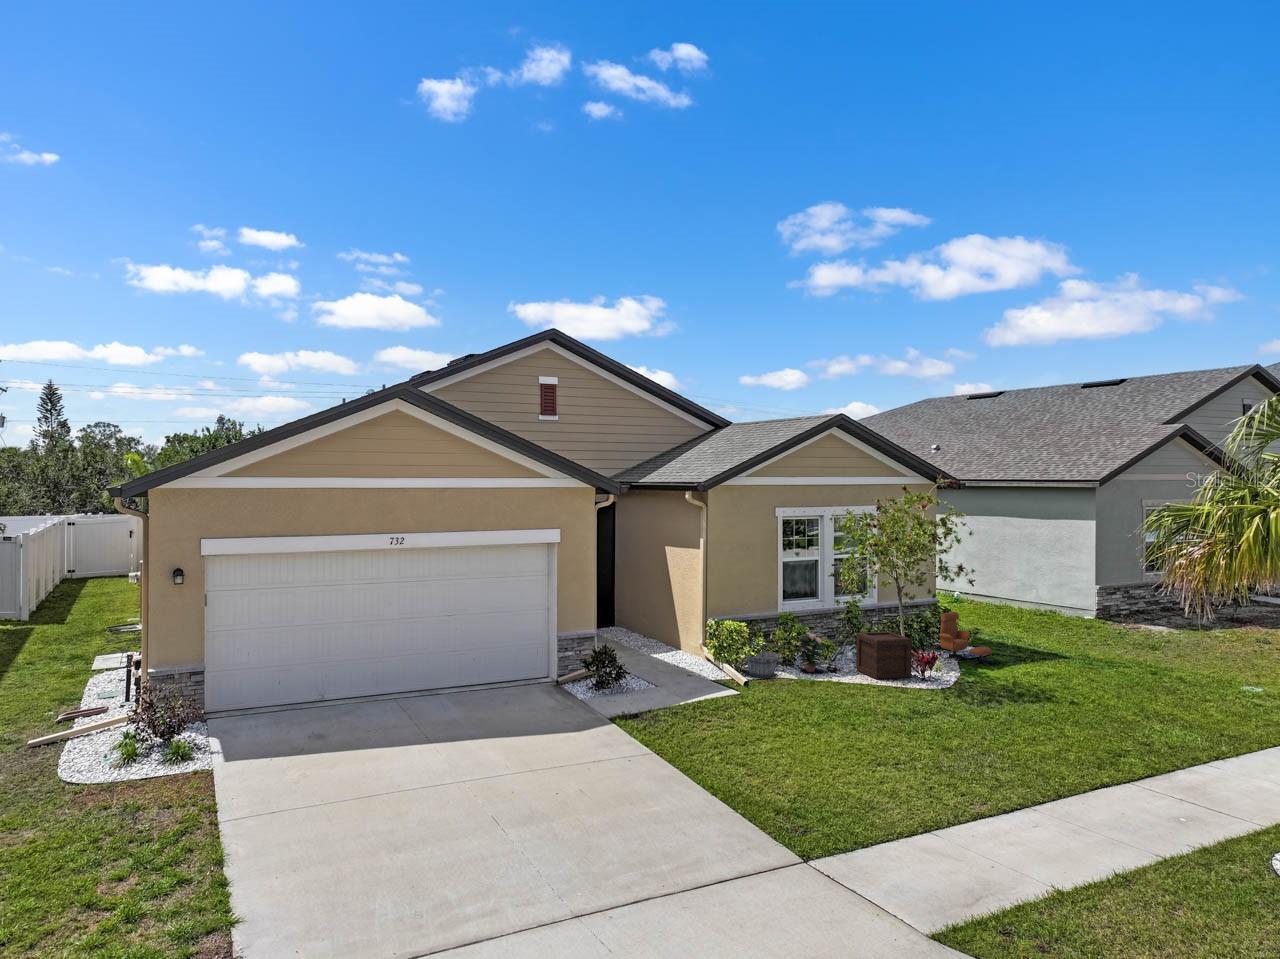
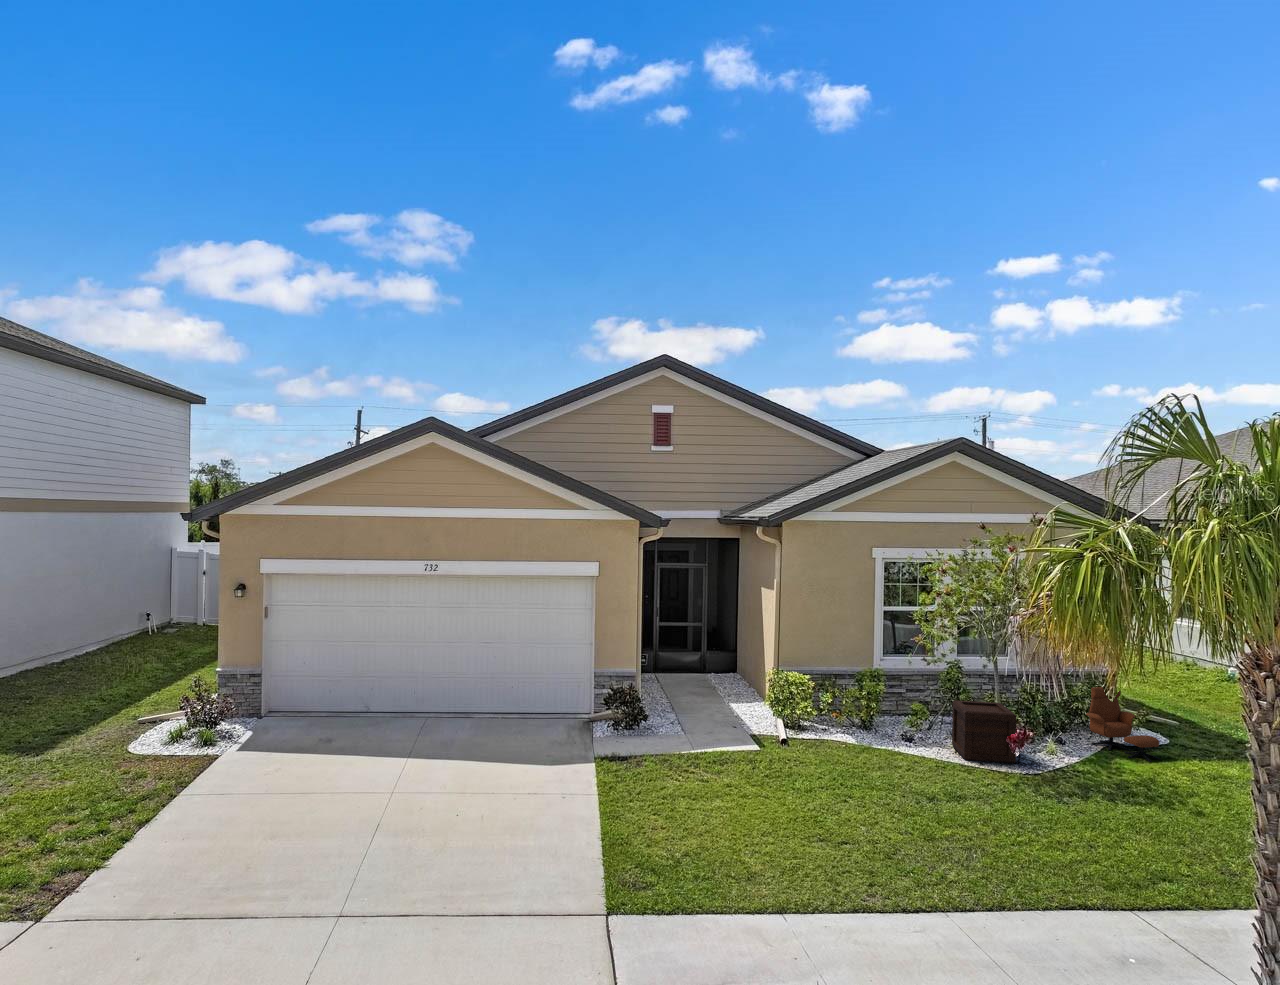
decorative plant: present [797,632,823,672] -> none [874,694,908,742]
wooden bucket: present [746,647,778,677] -> none [809,705,847,742]

